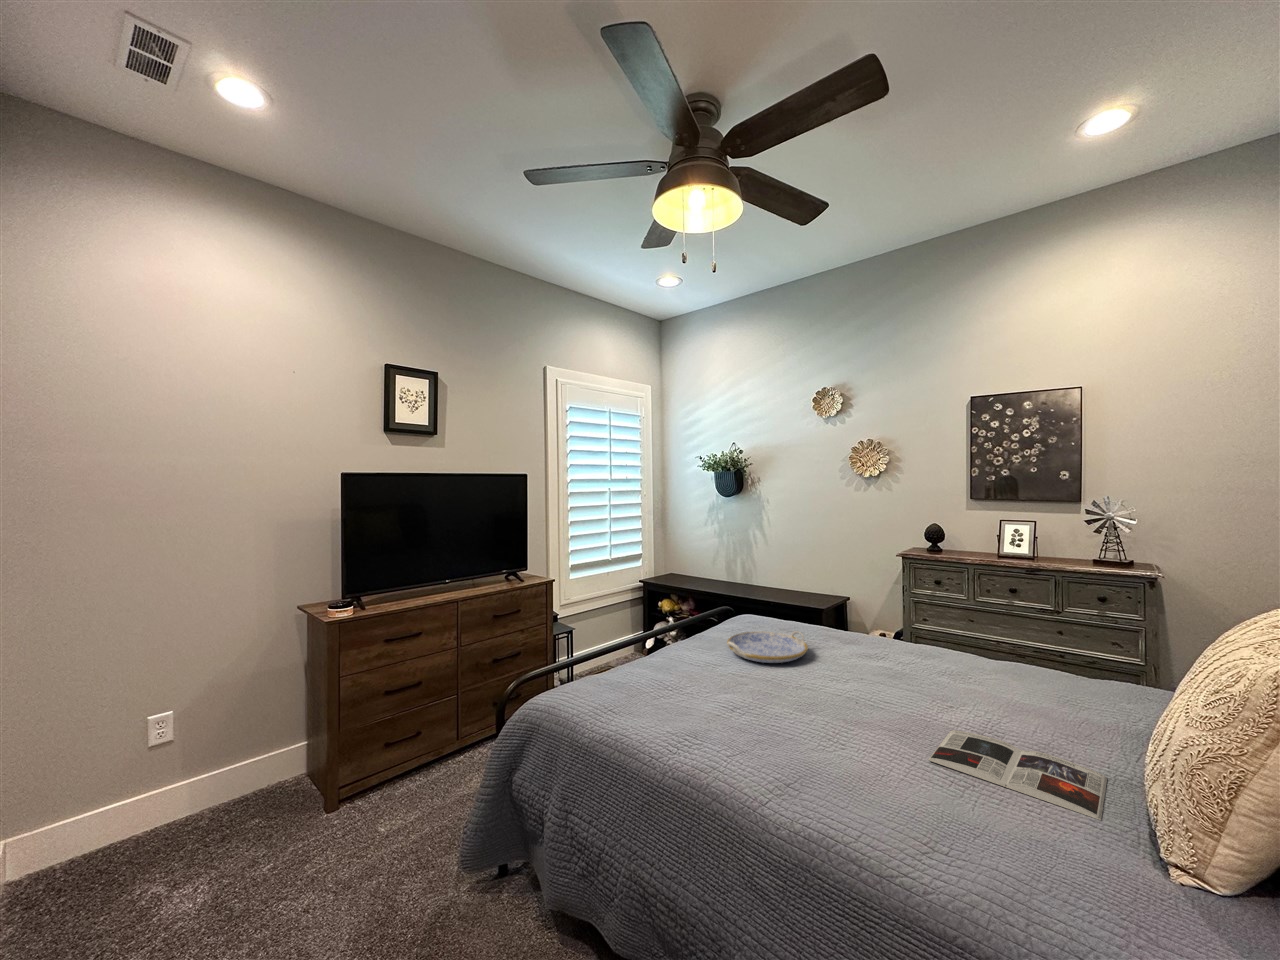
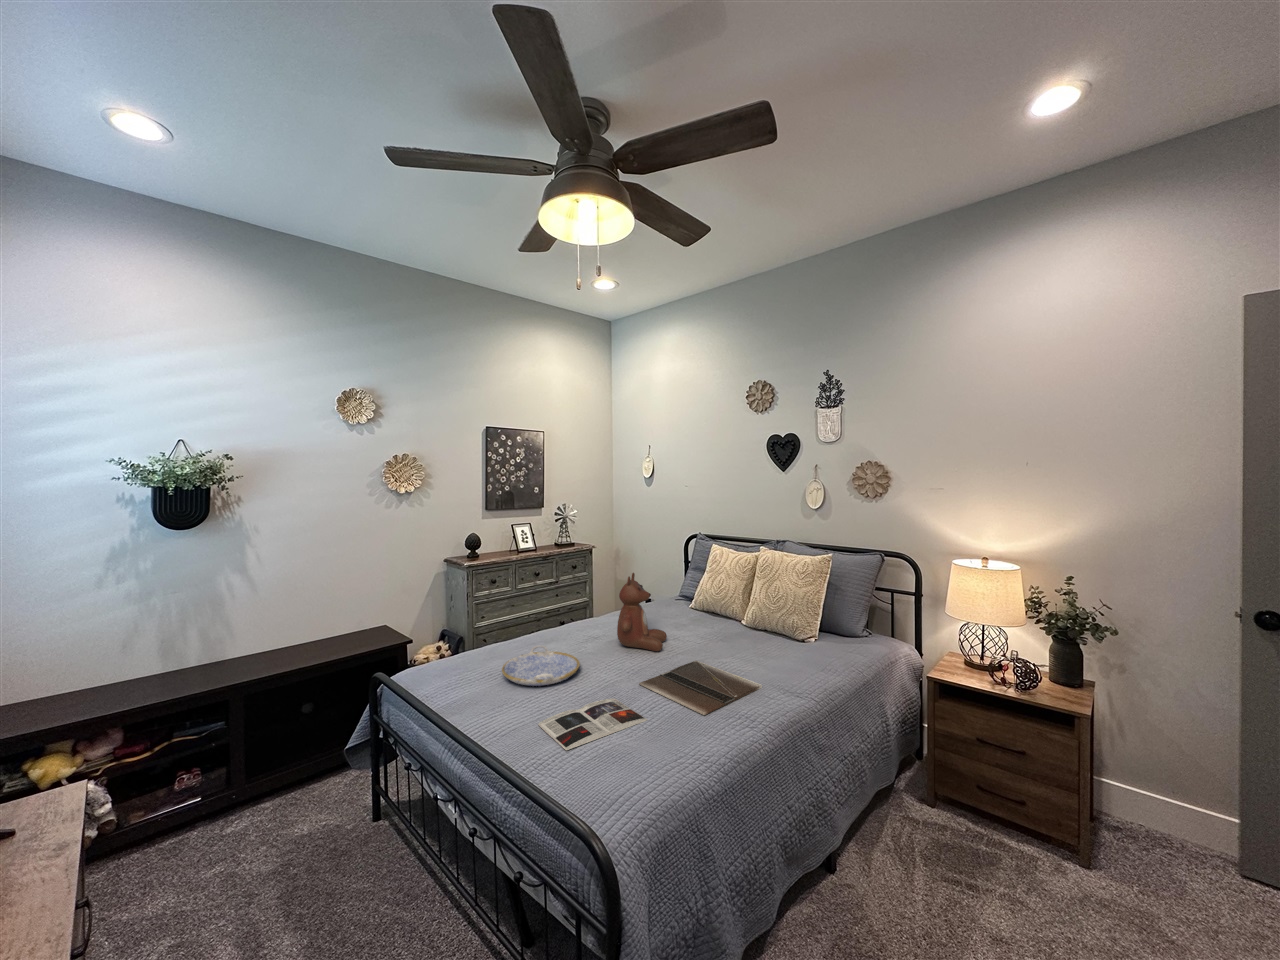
stuffed bear: none [858,581,953,699] -> present [617,573,667,651]
laptop: none [726,695,895,786] -> present [639,660,762,715]
magazine: present [928,730,1107,820] -> present [538,698,647,750]

